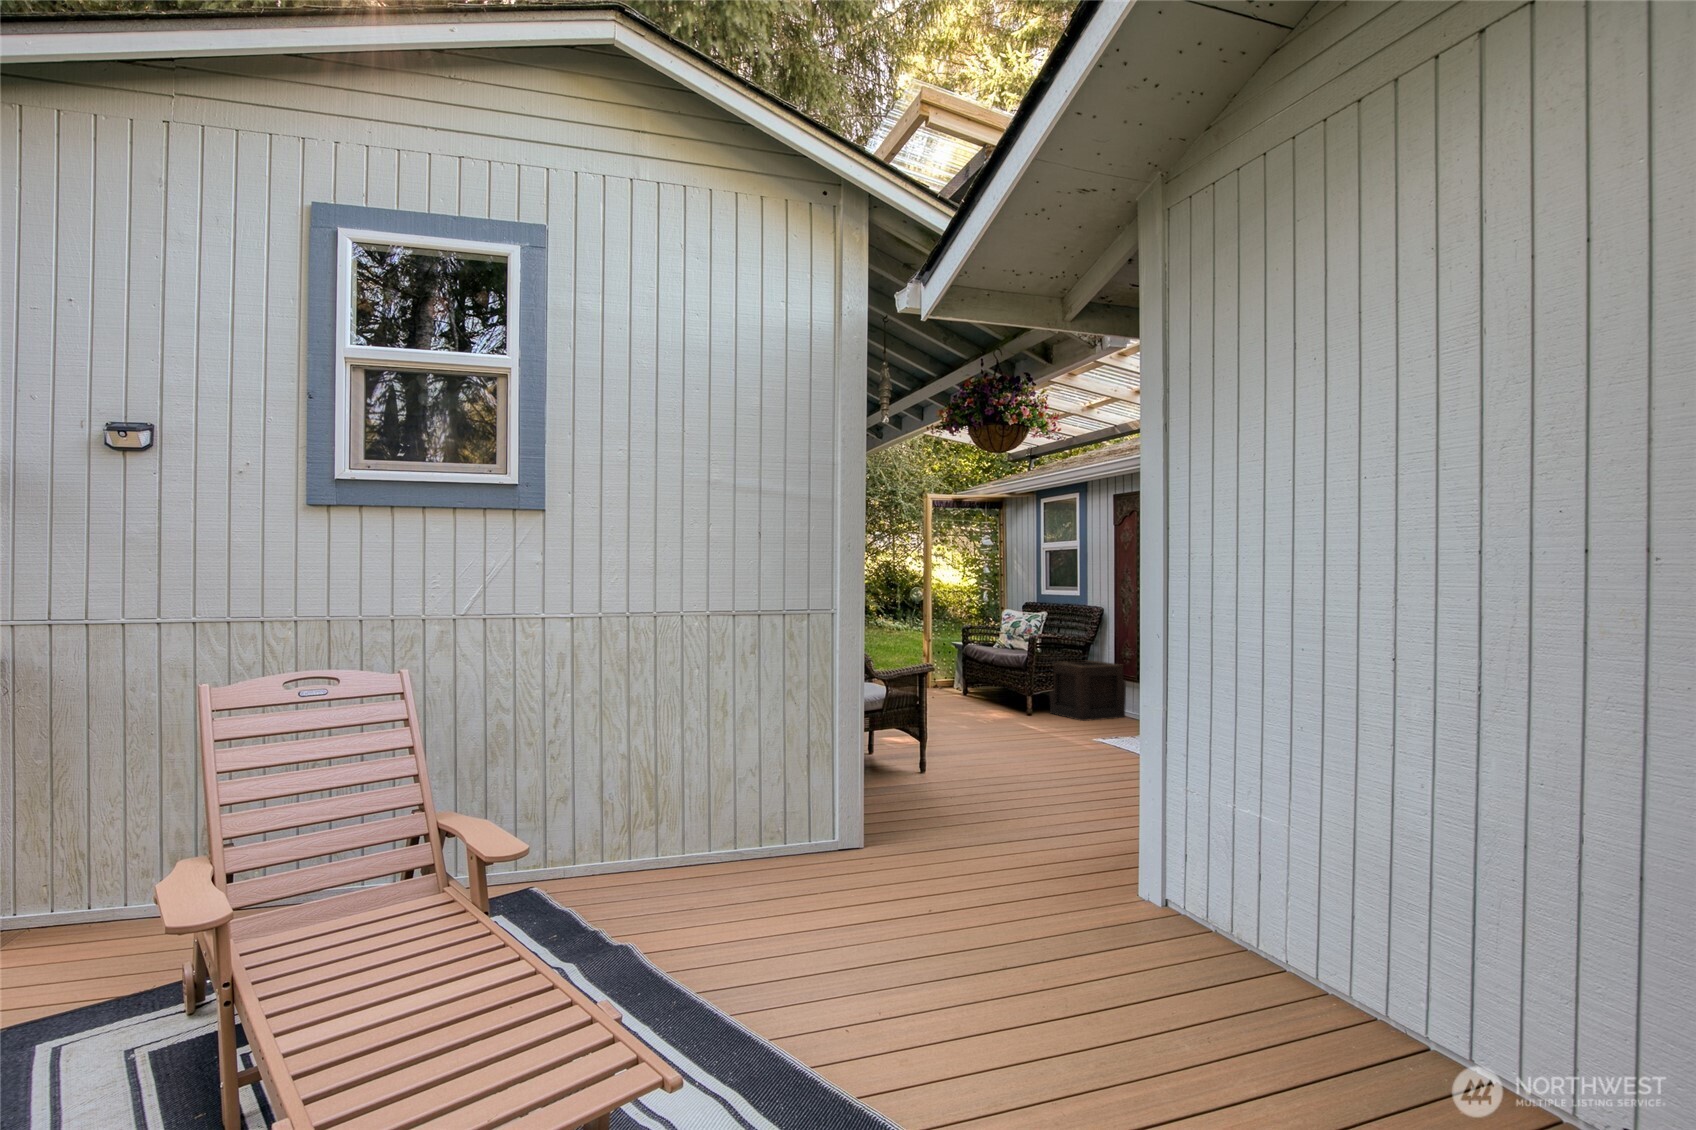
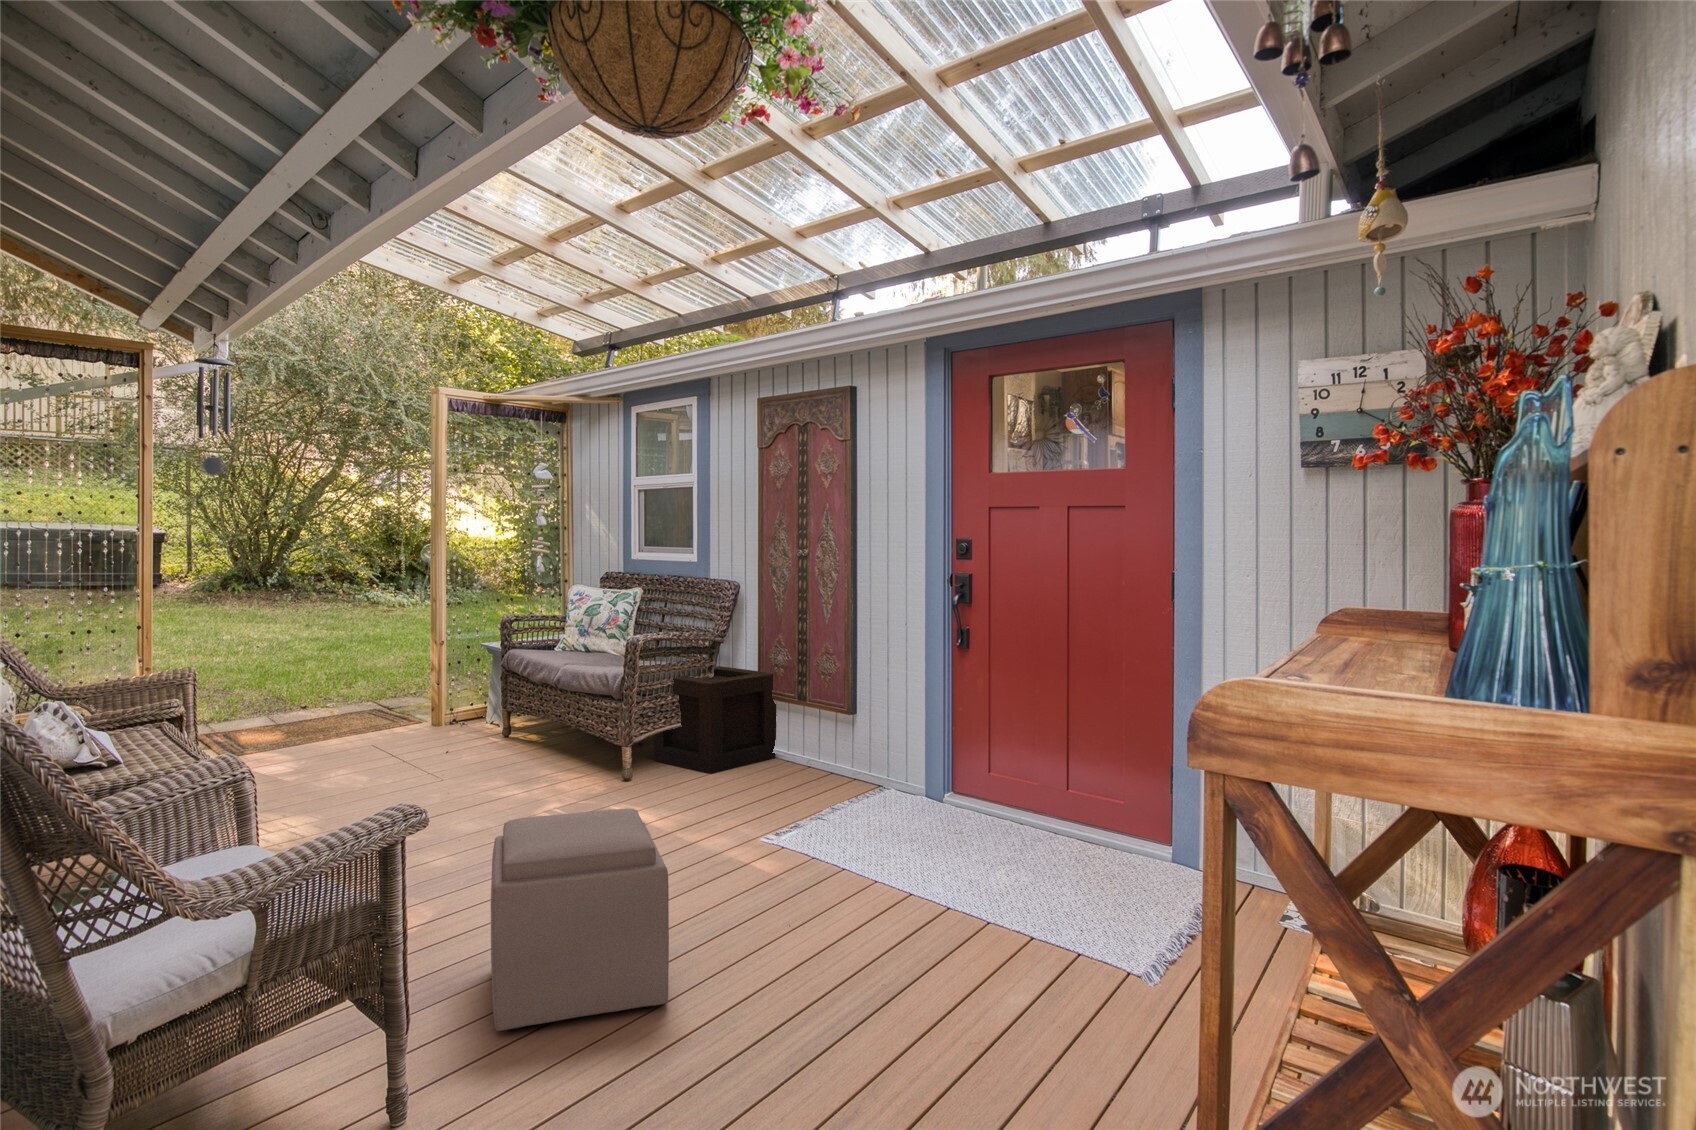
ottoman: none [965,702,1036,781] -> present [491,808,669,1031]

